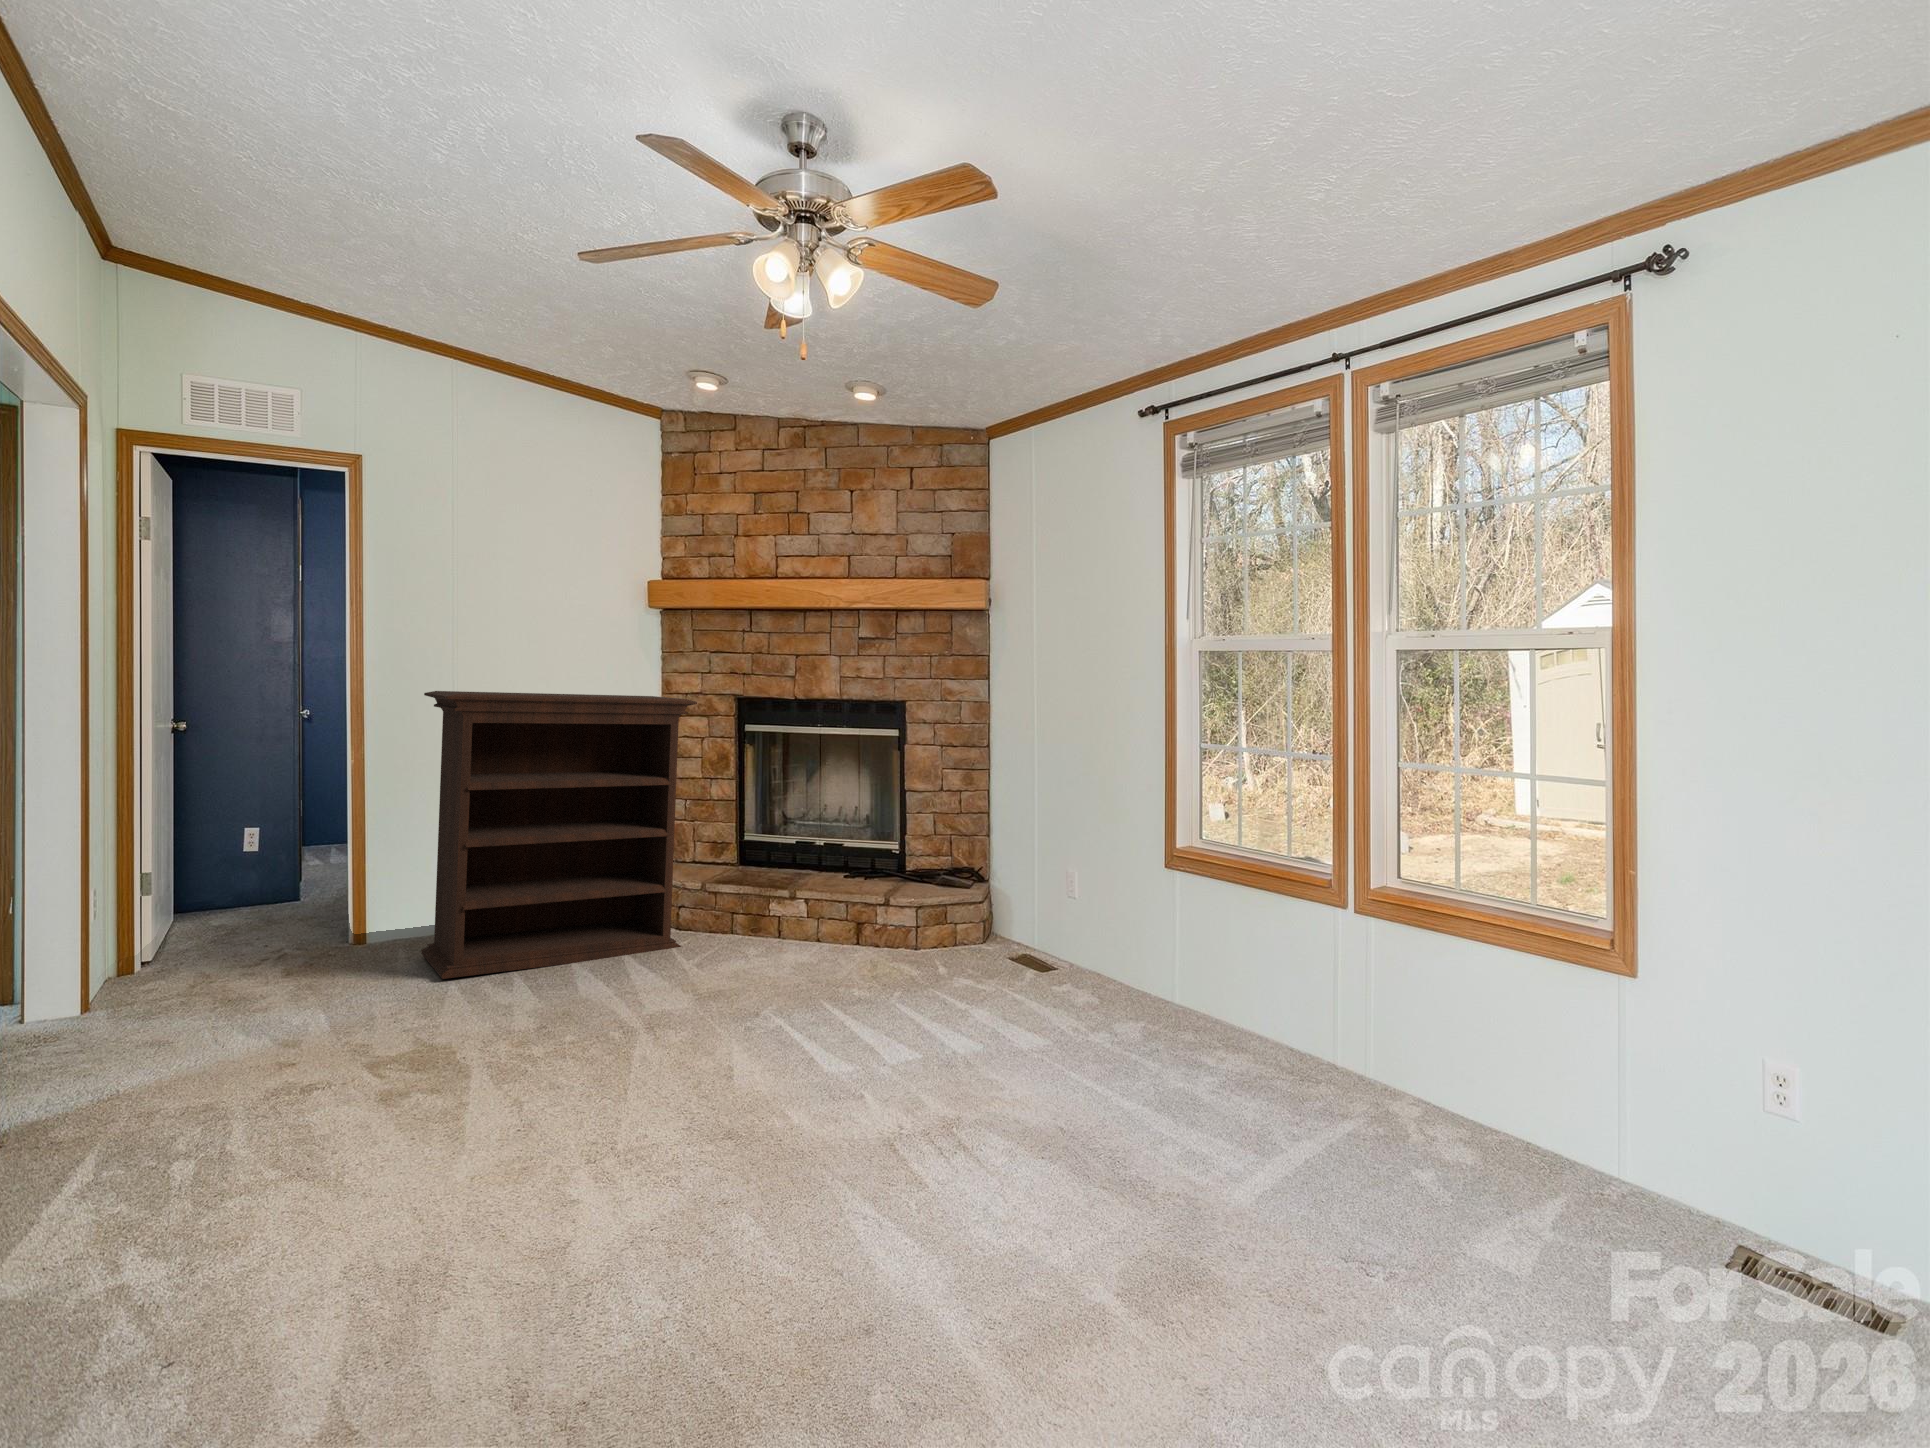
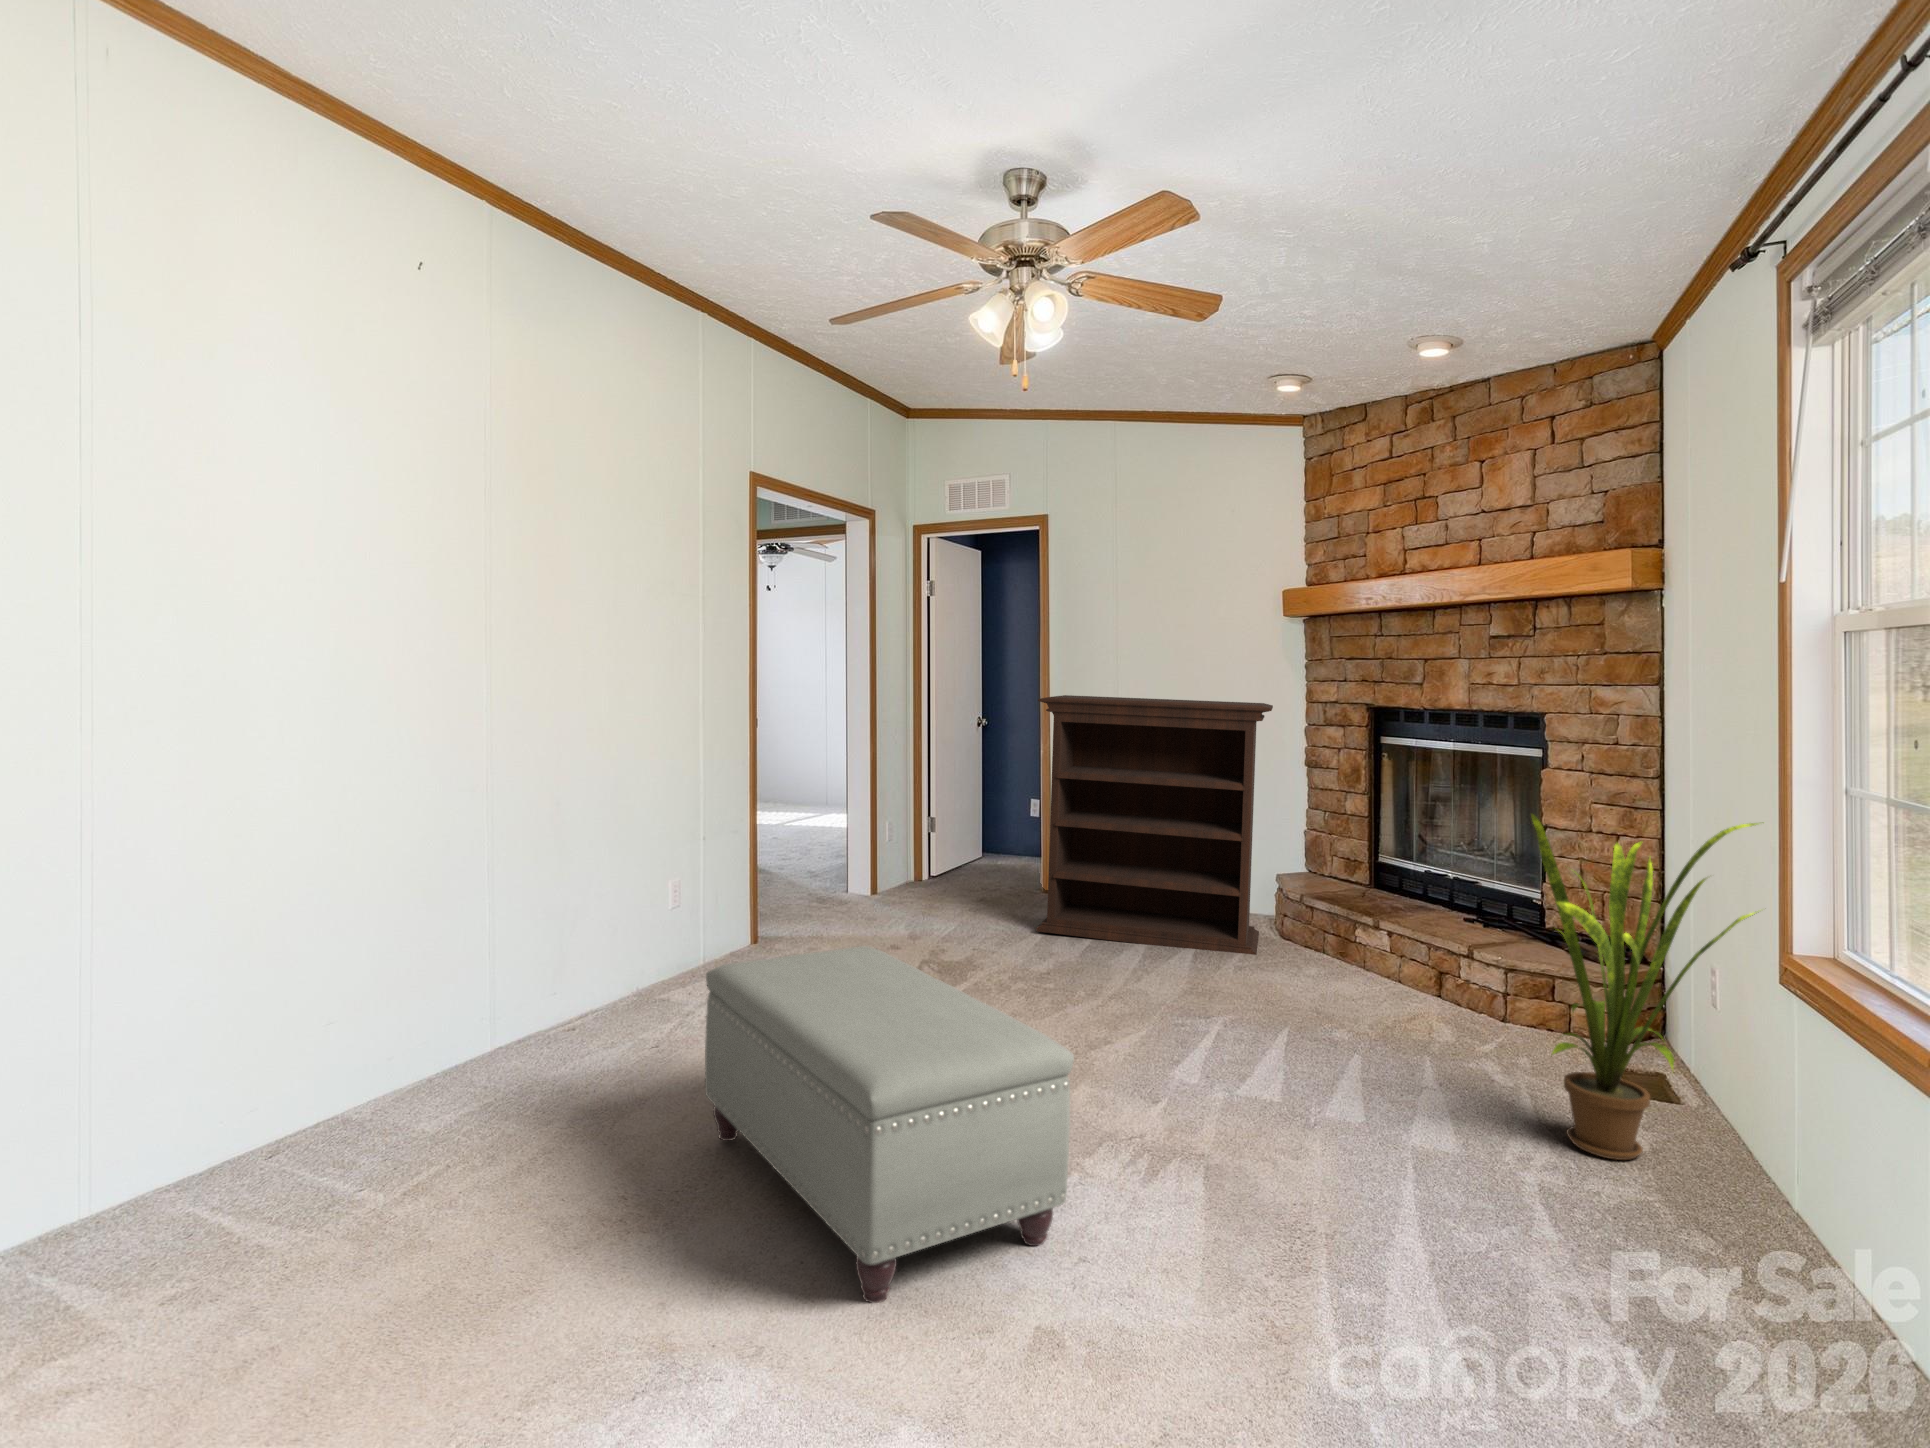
house plant: none [1062,770,1192,1020] -> present [1532,814,1758,1160]
ottoman: none [536,1016,1038,1375] -> present [705,946,1074,1303]

